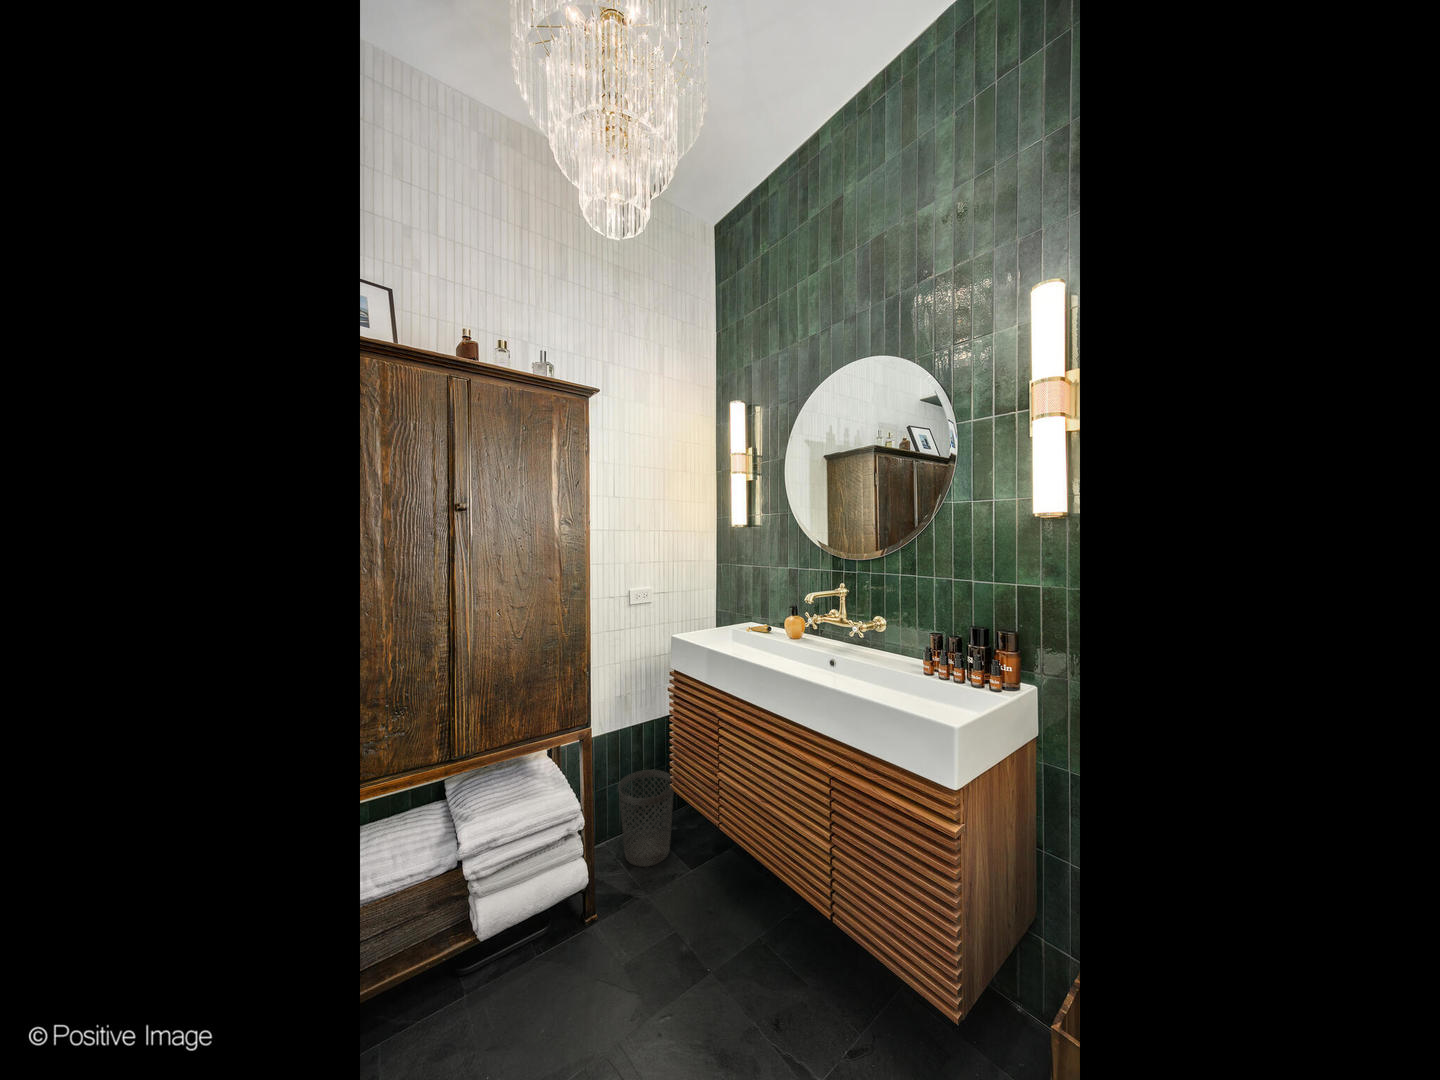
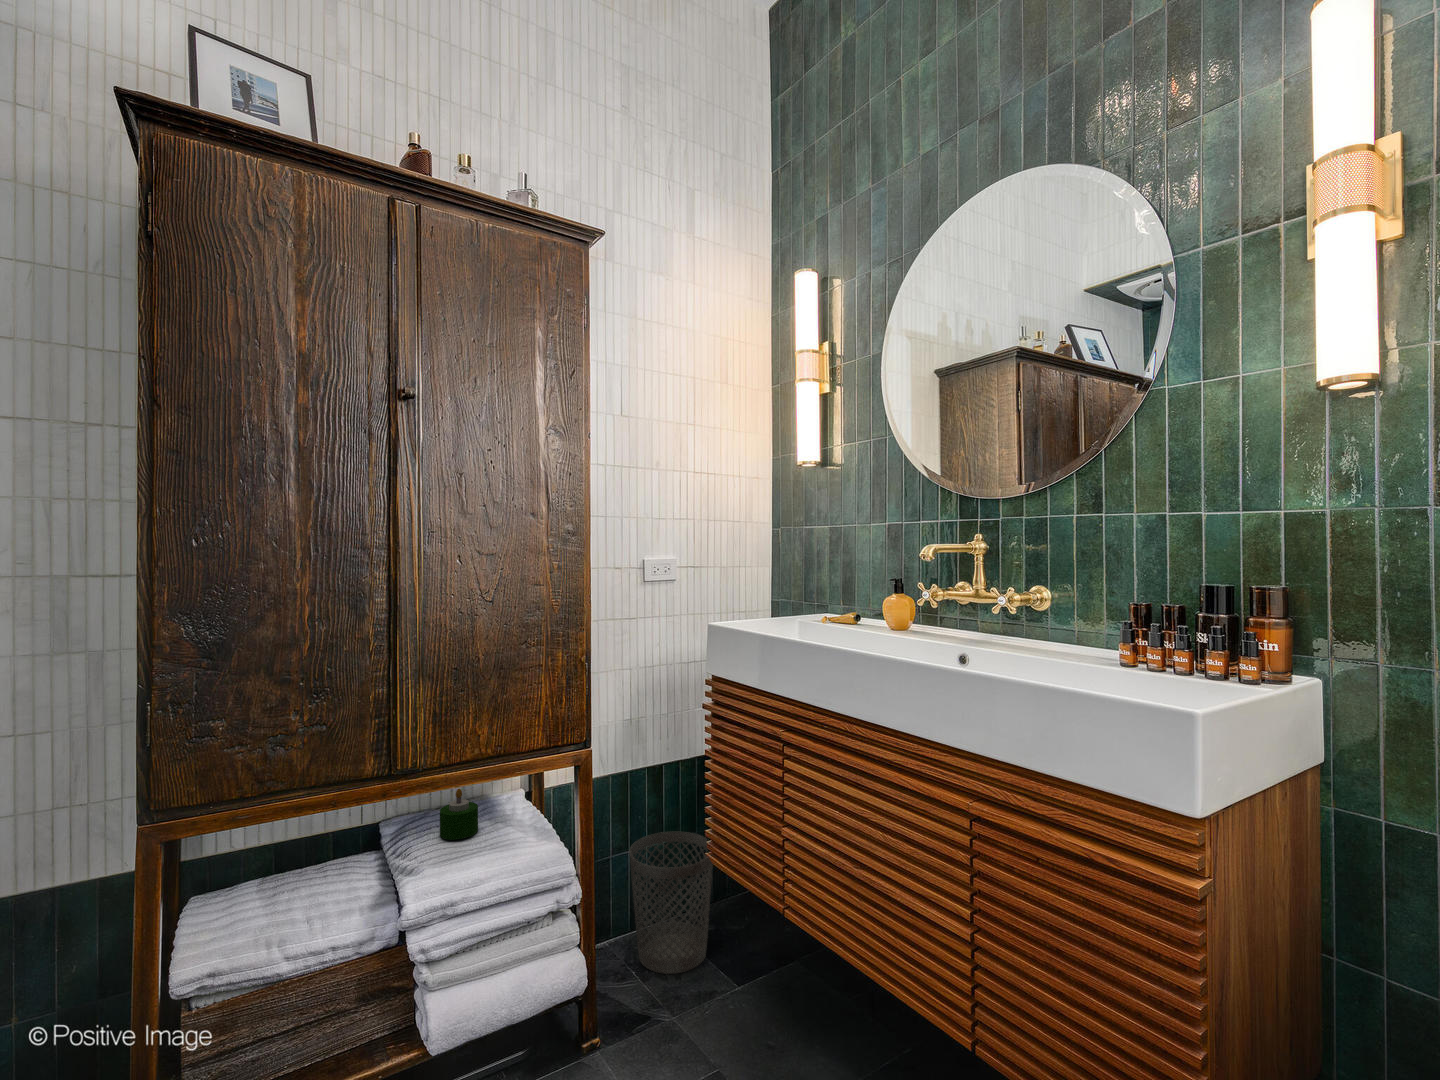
candle: none [488,759,515,794] -> present [440,789,478,840]

